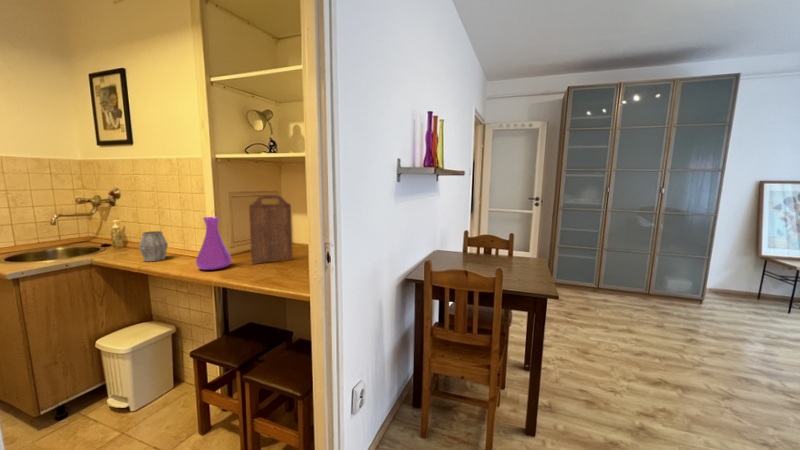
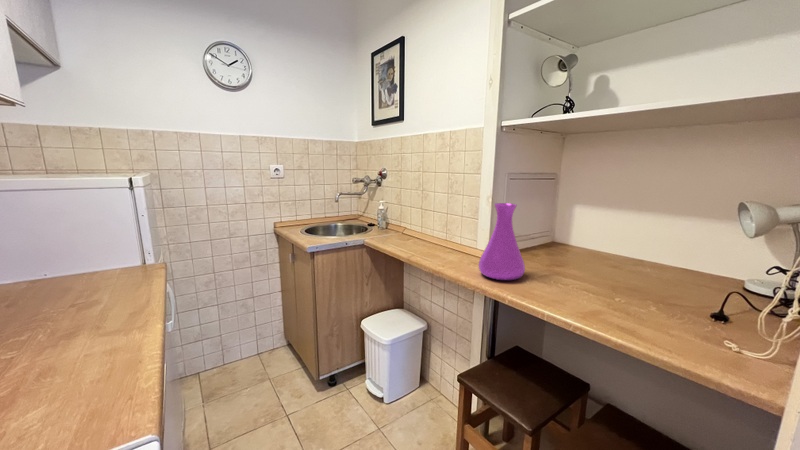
cutting board: present [249,195,292,263] -> none [553,172,632,281]
mug: present [139,231,168,261] -> none [407,216,434,251]

